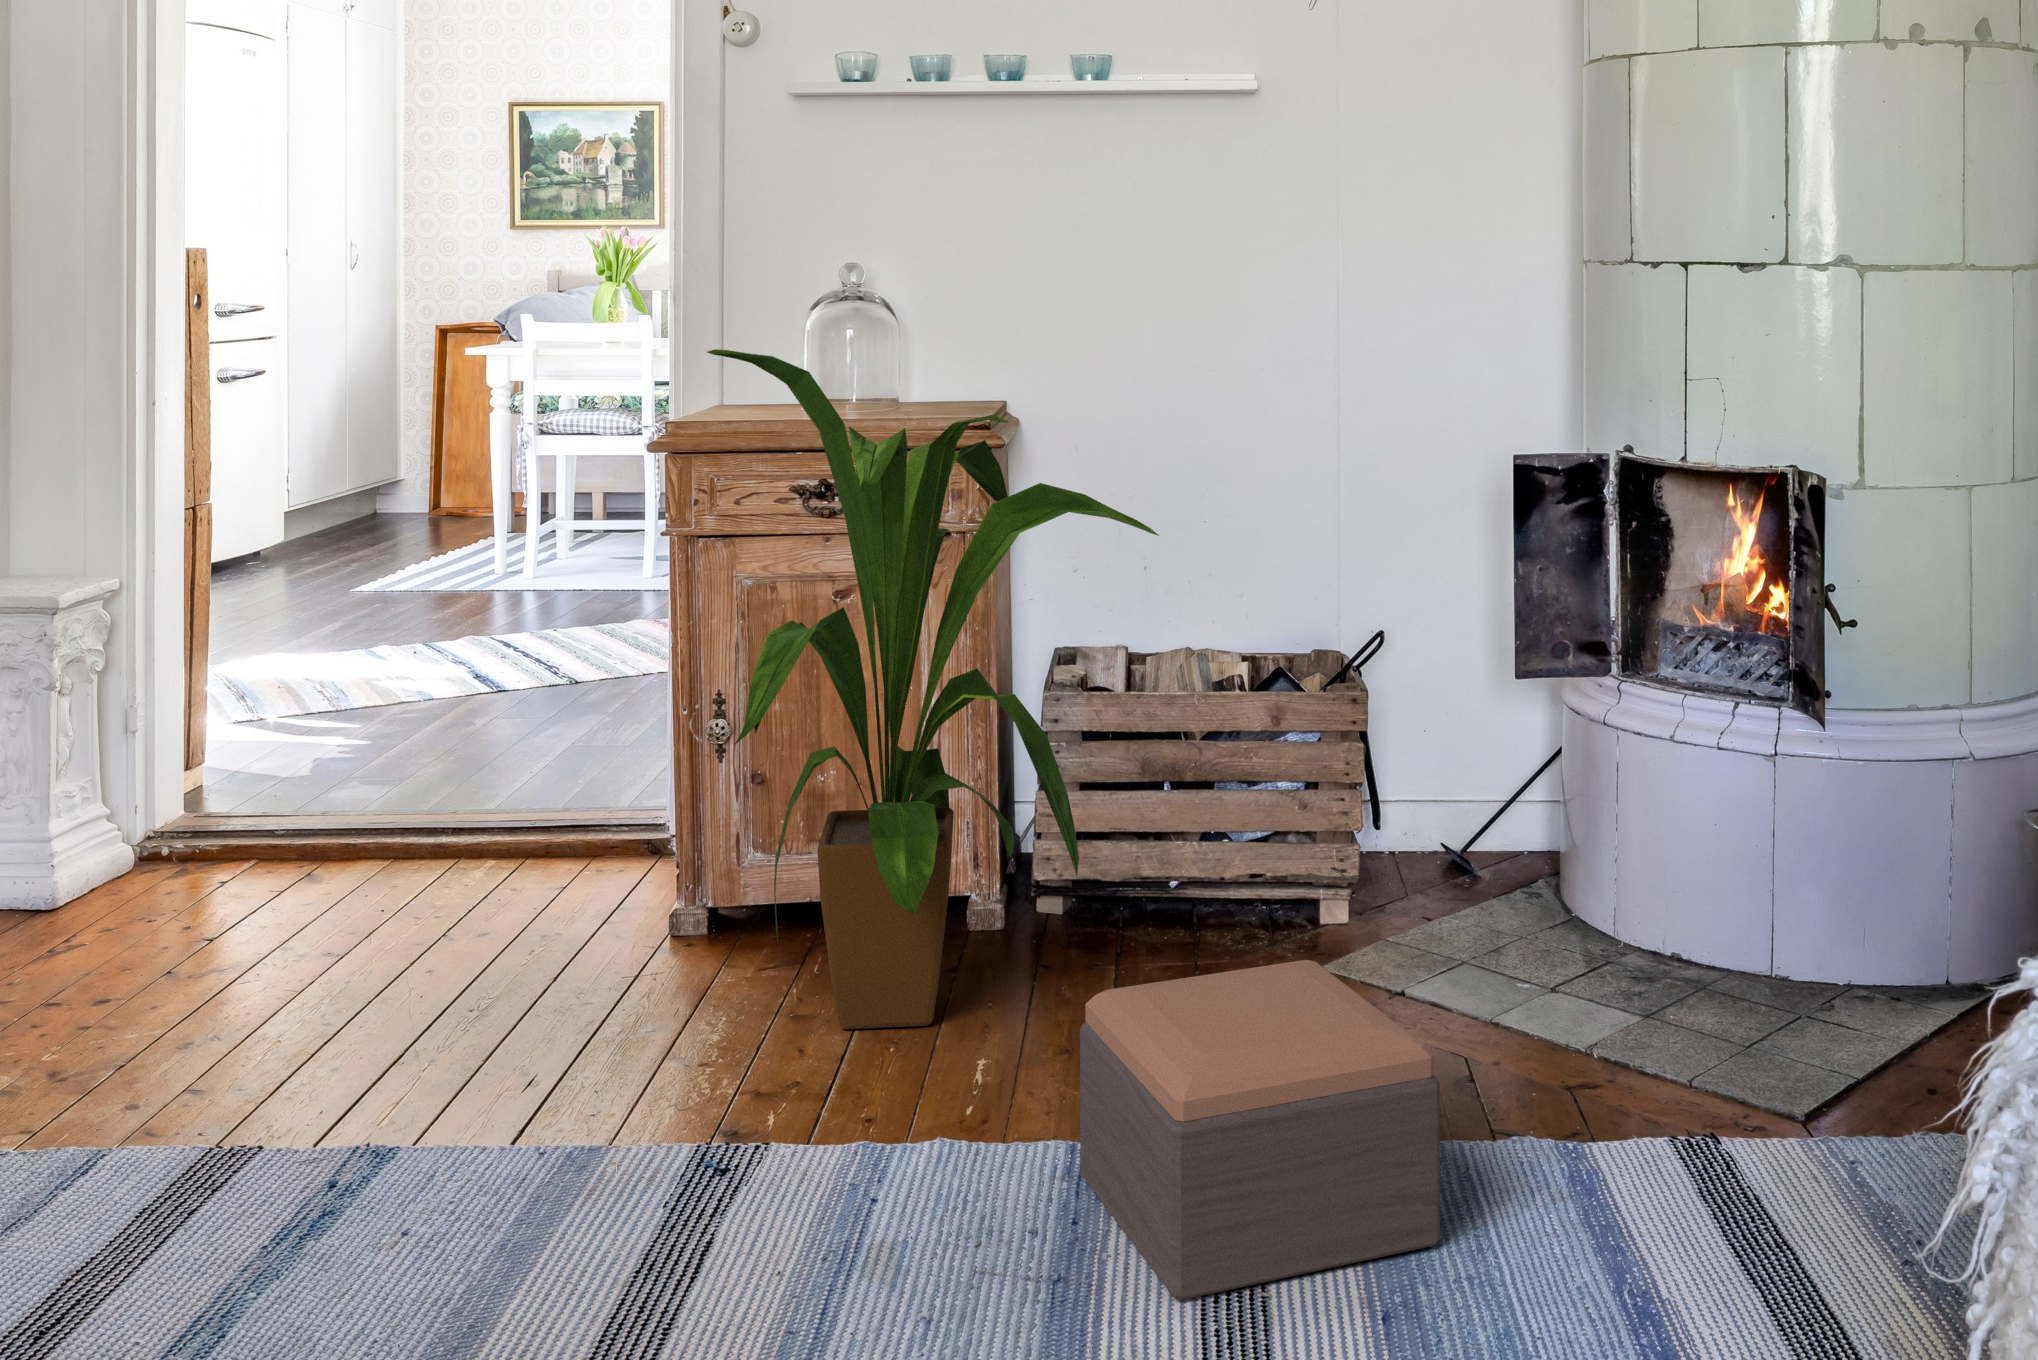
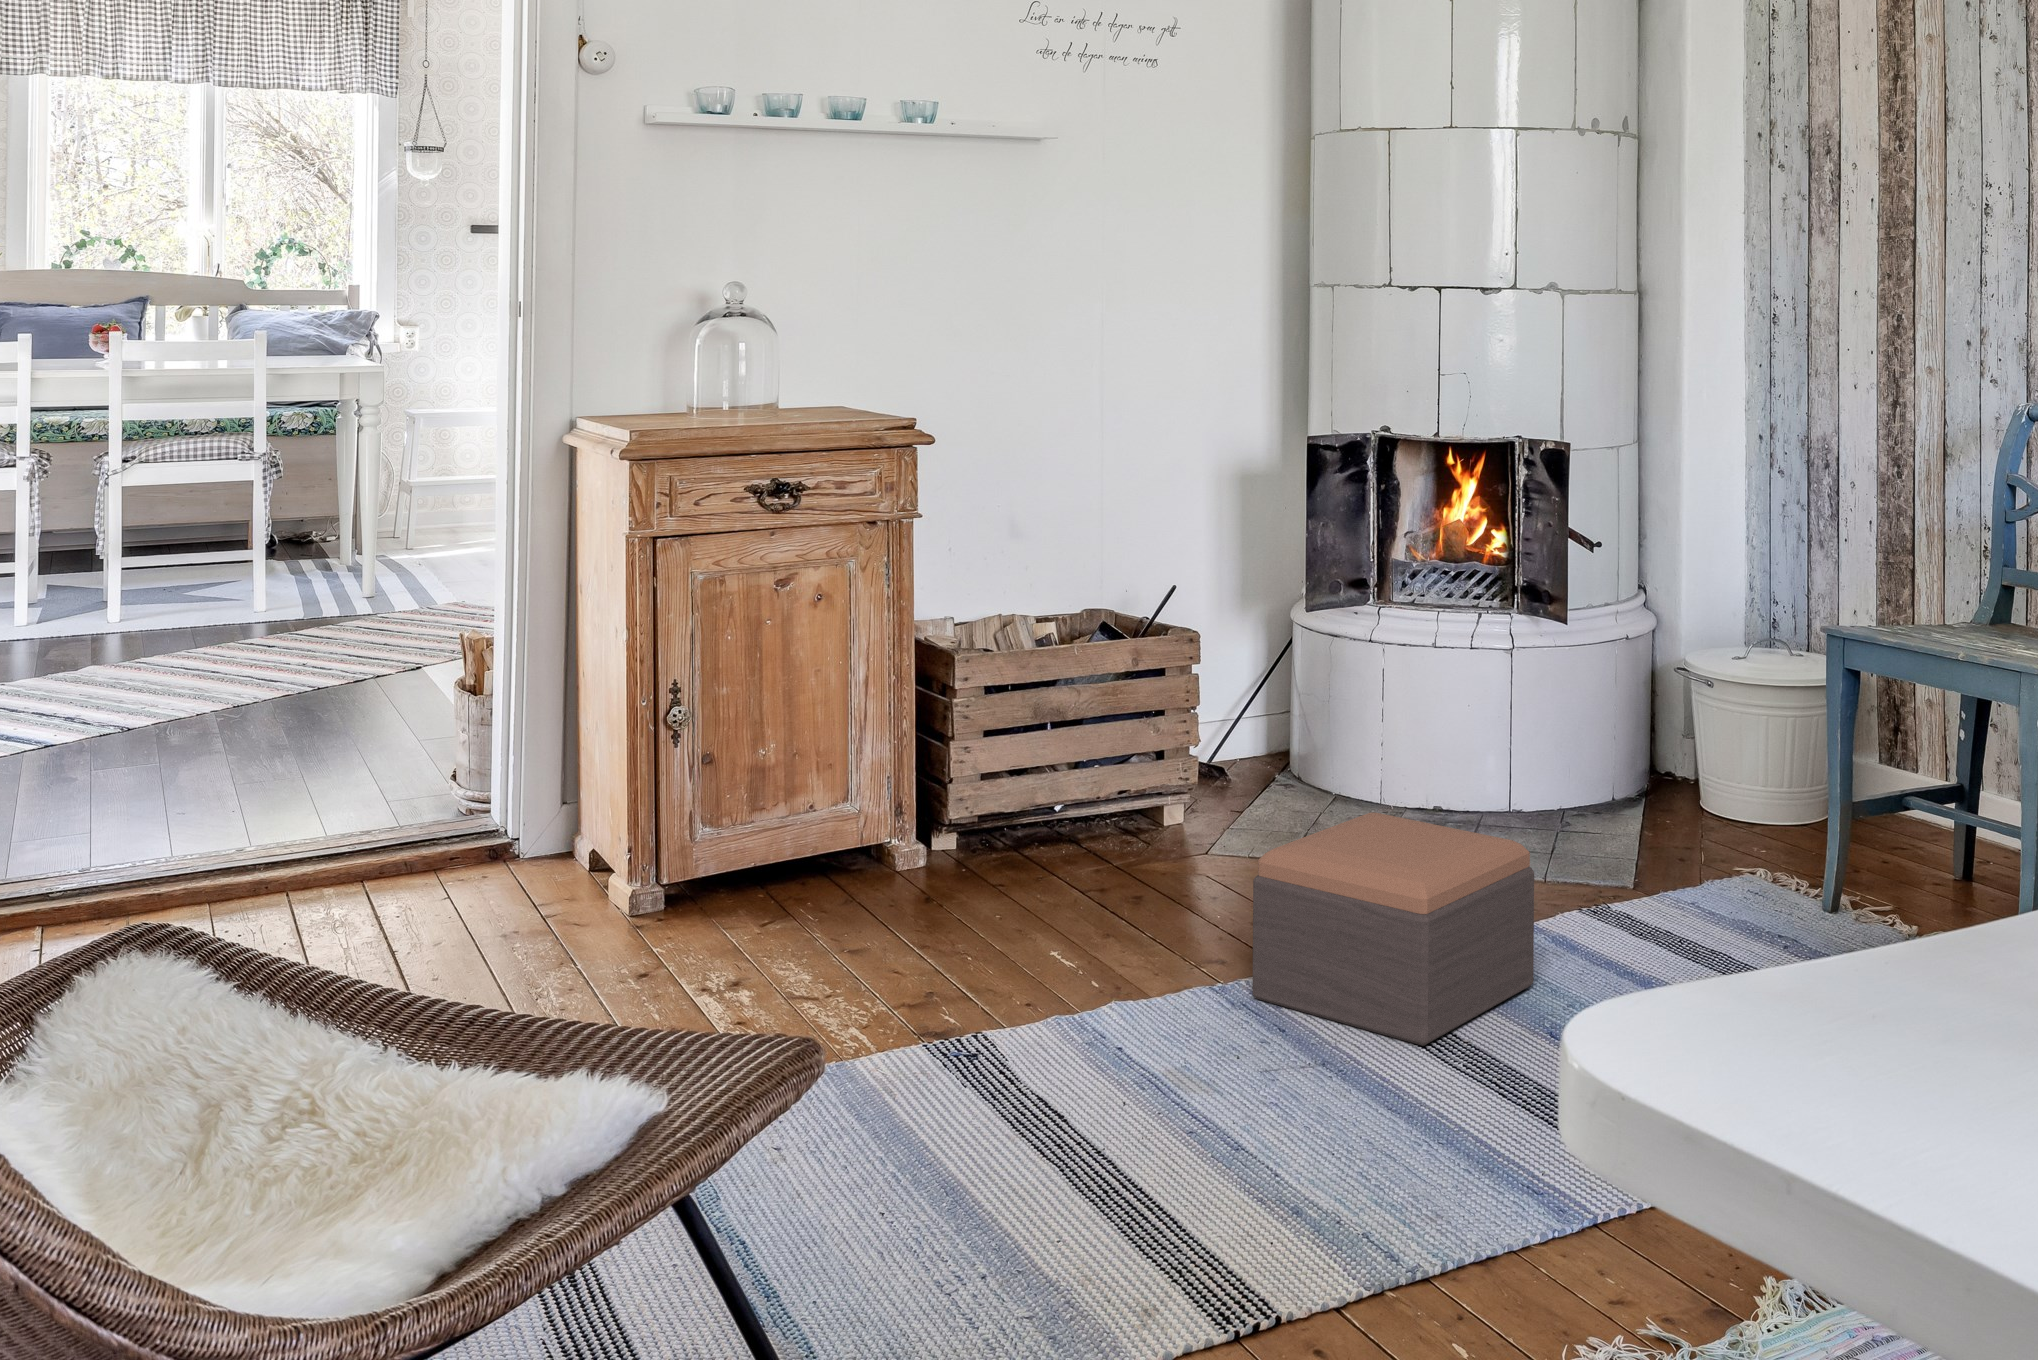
house plant: present [707,349,1159,1029] -> none [761,360,1146,949]

